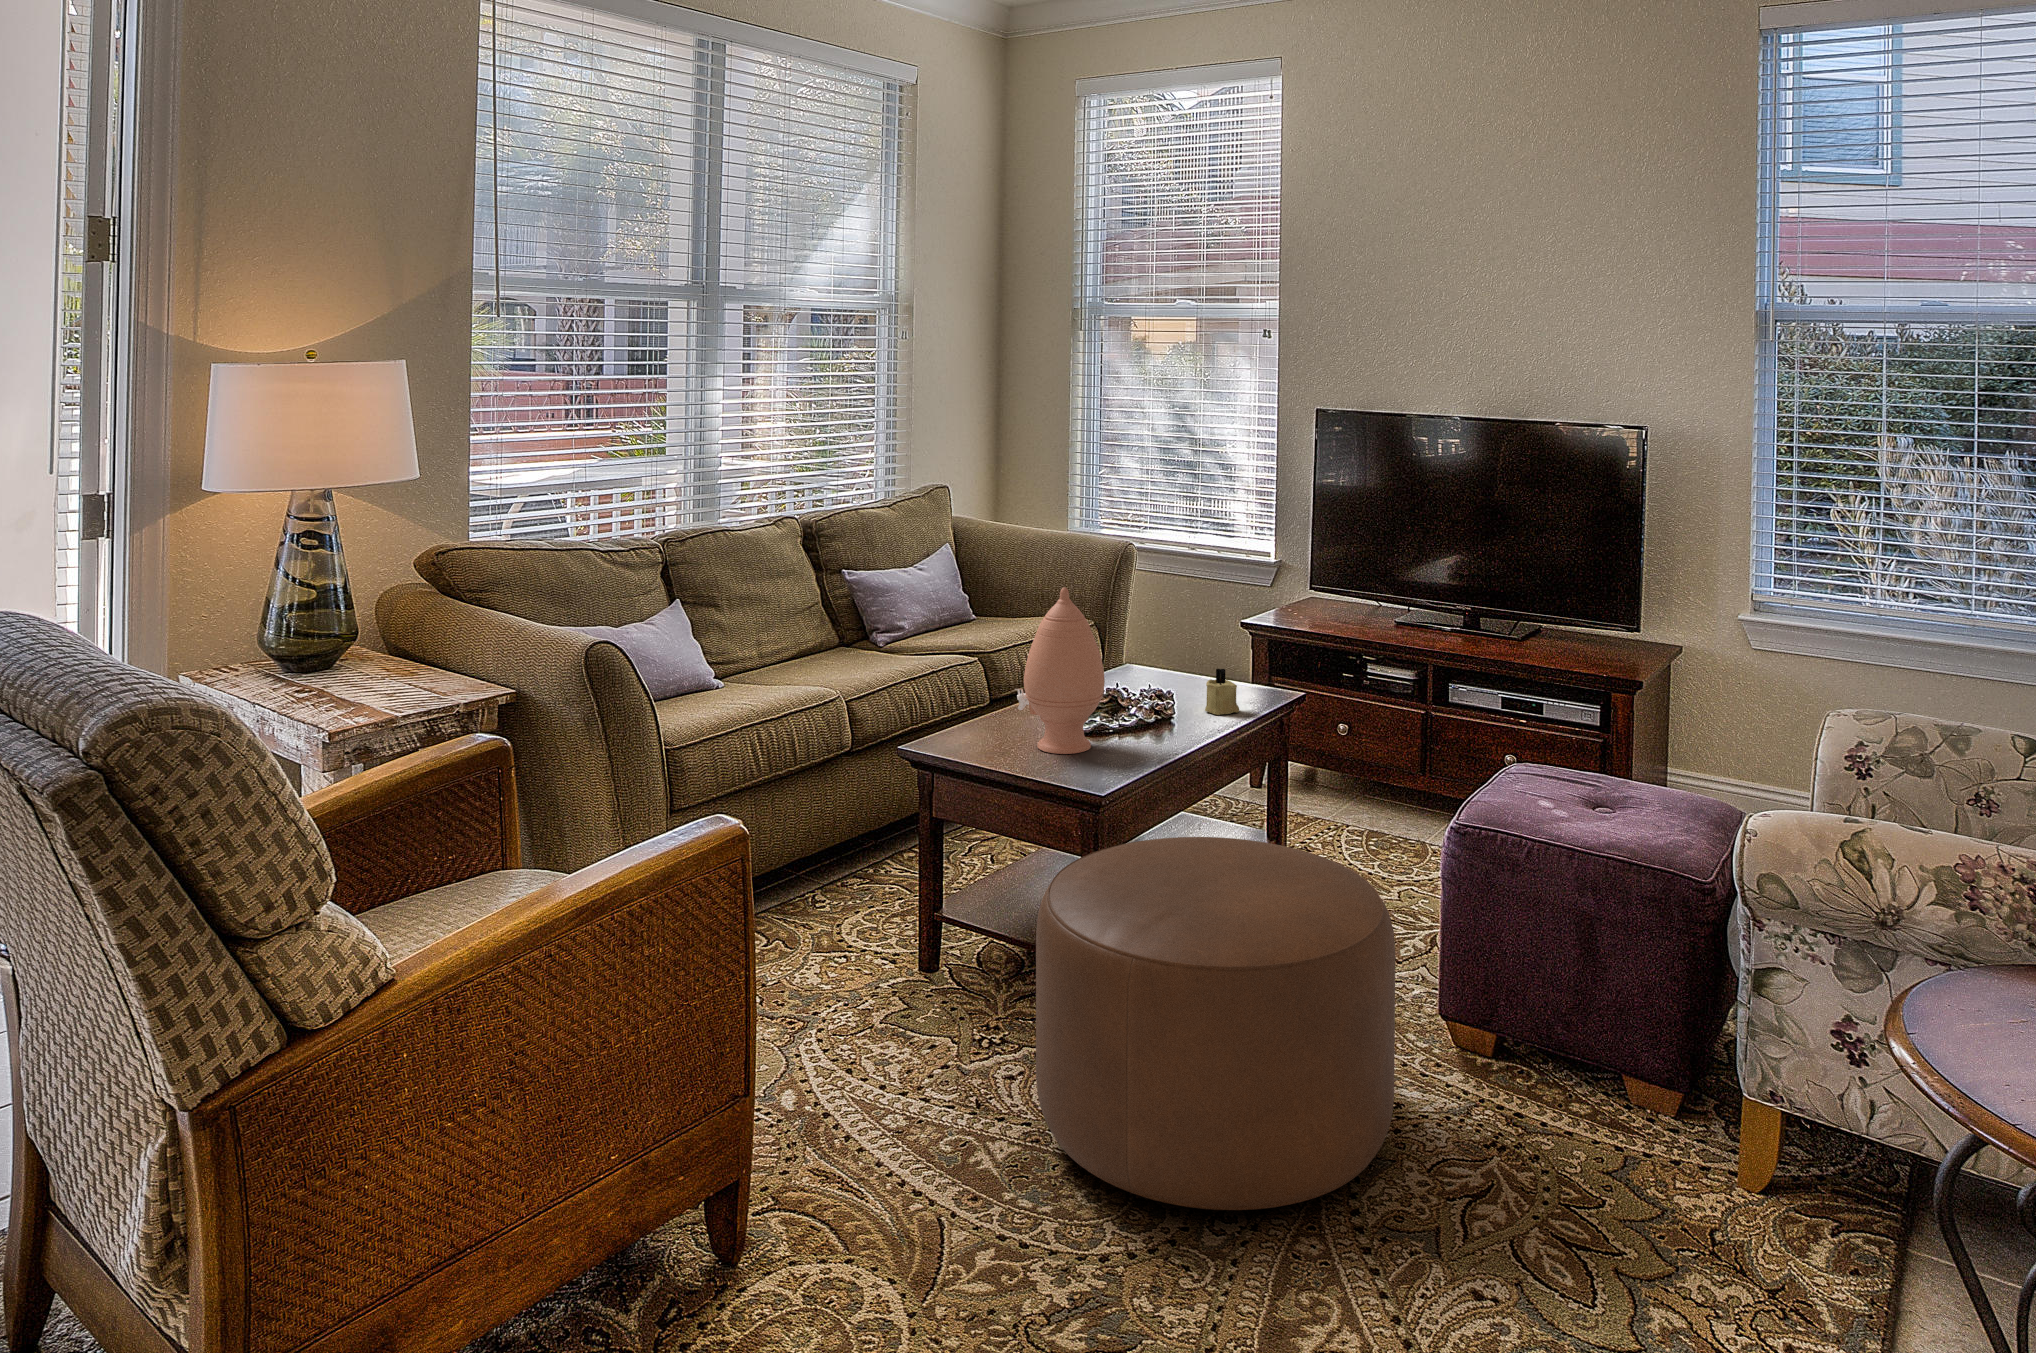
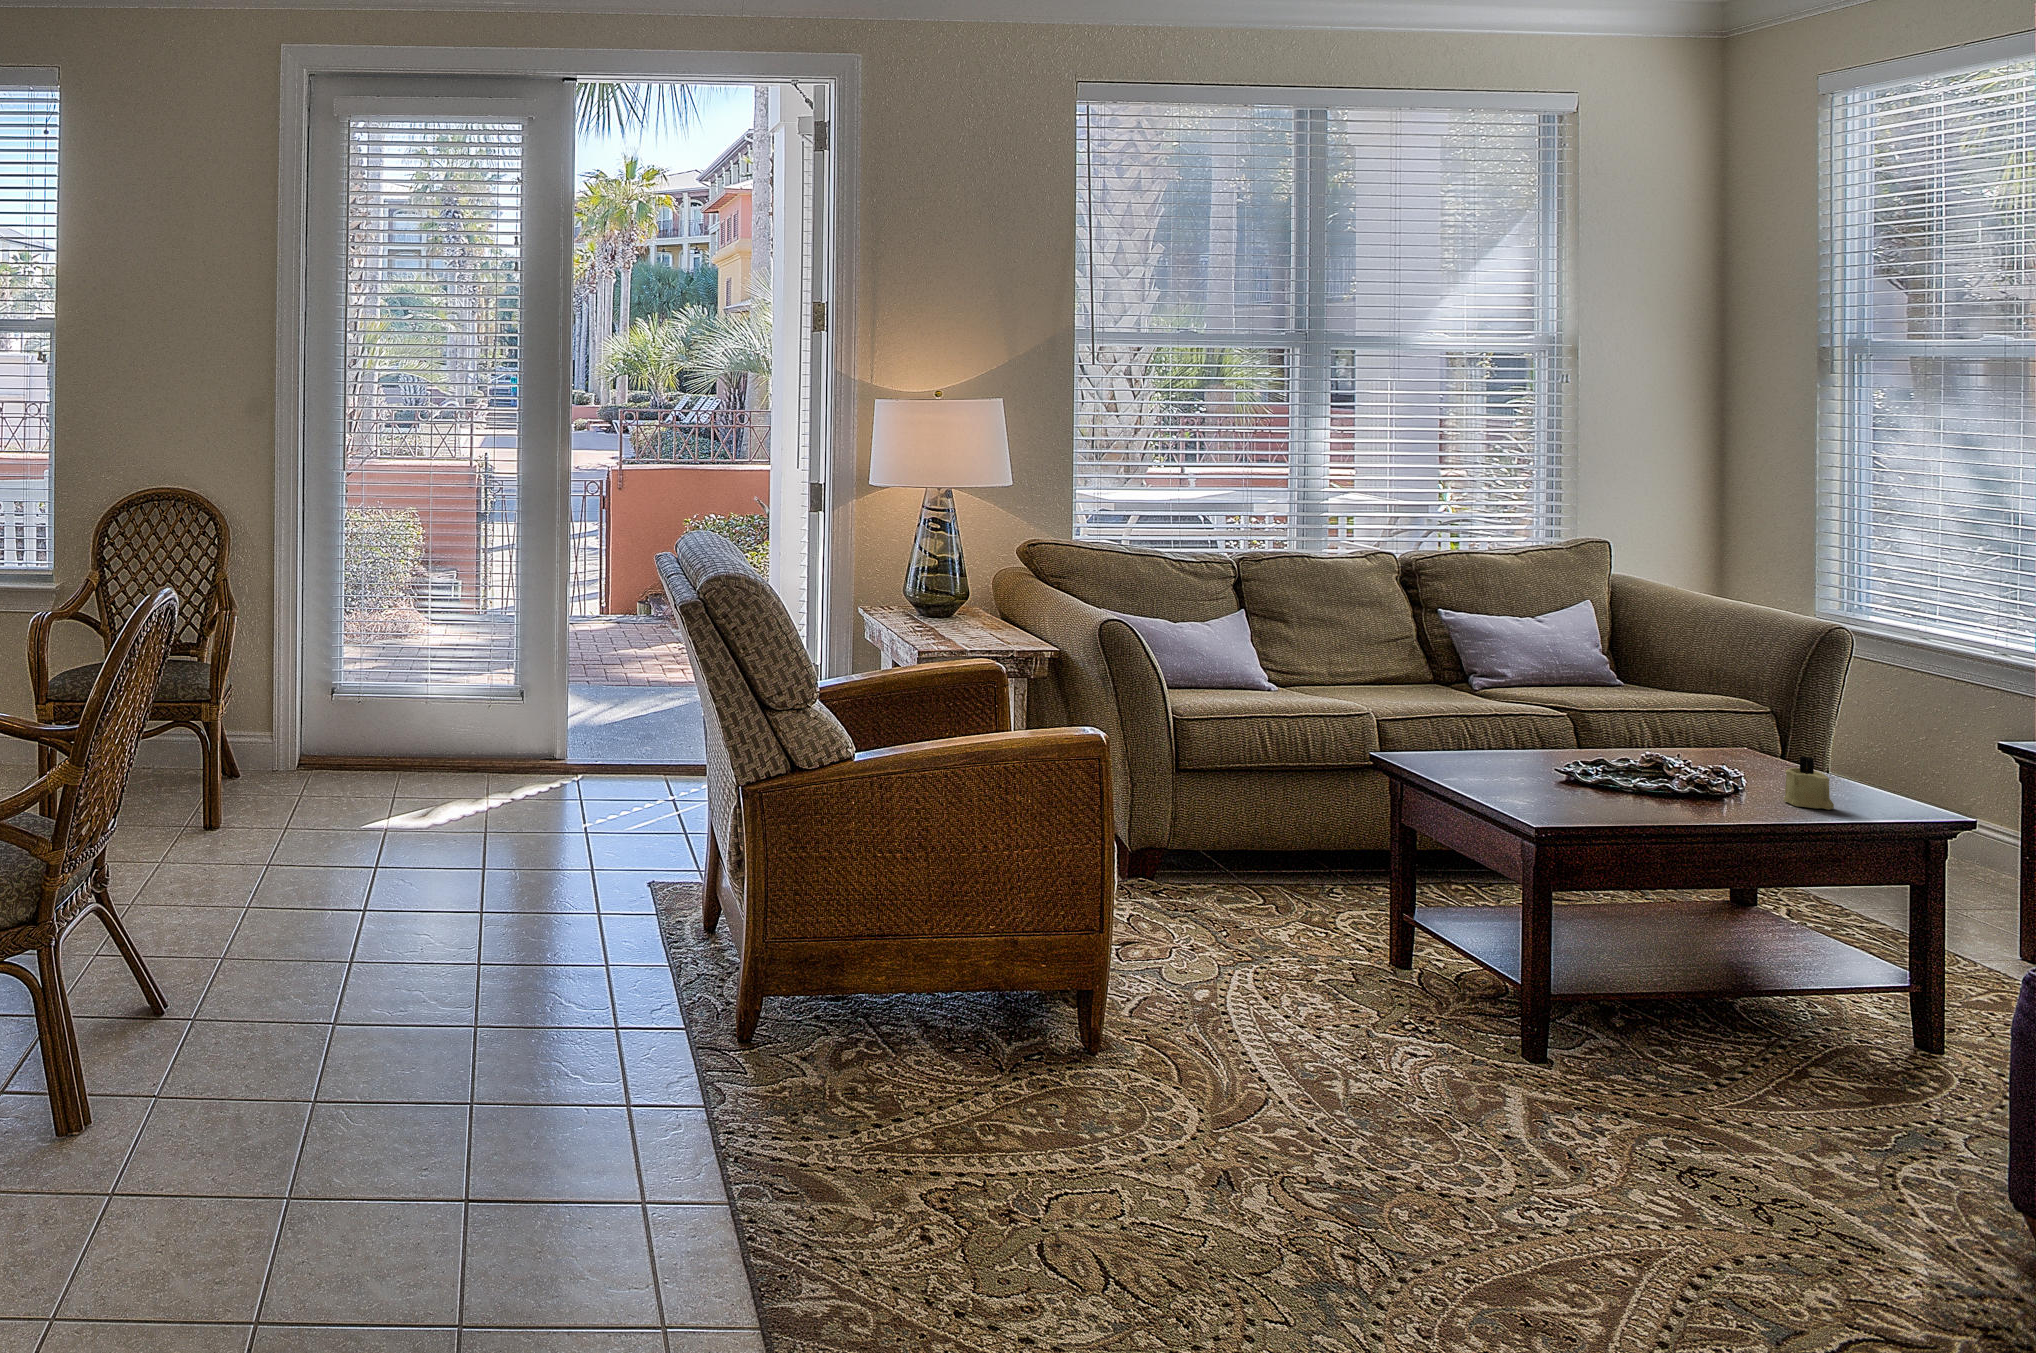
vase: present [1015,587,1105,754] -> none [1508,632,1608,797]
ottoman: present [1036,837,1395,1210] -> none [1393,867,1814,1224]

